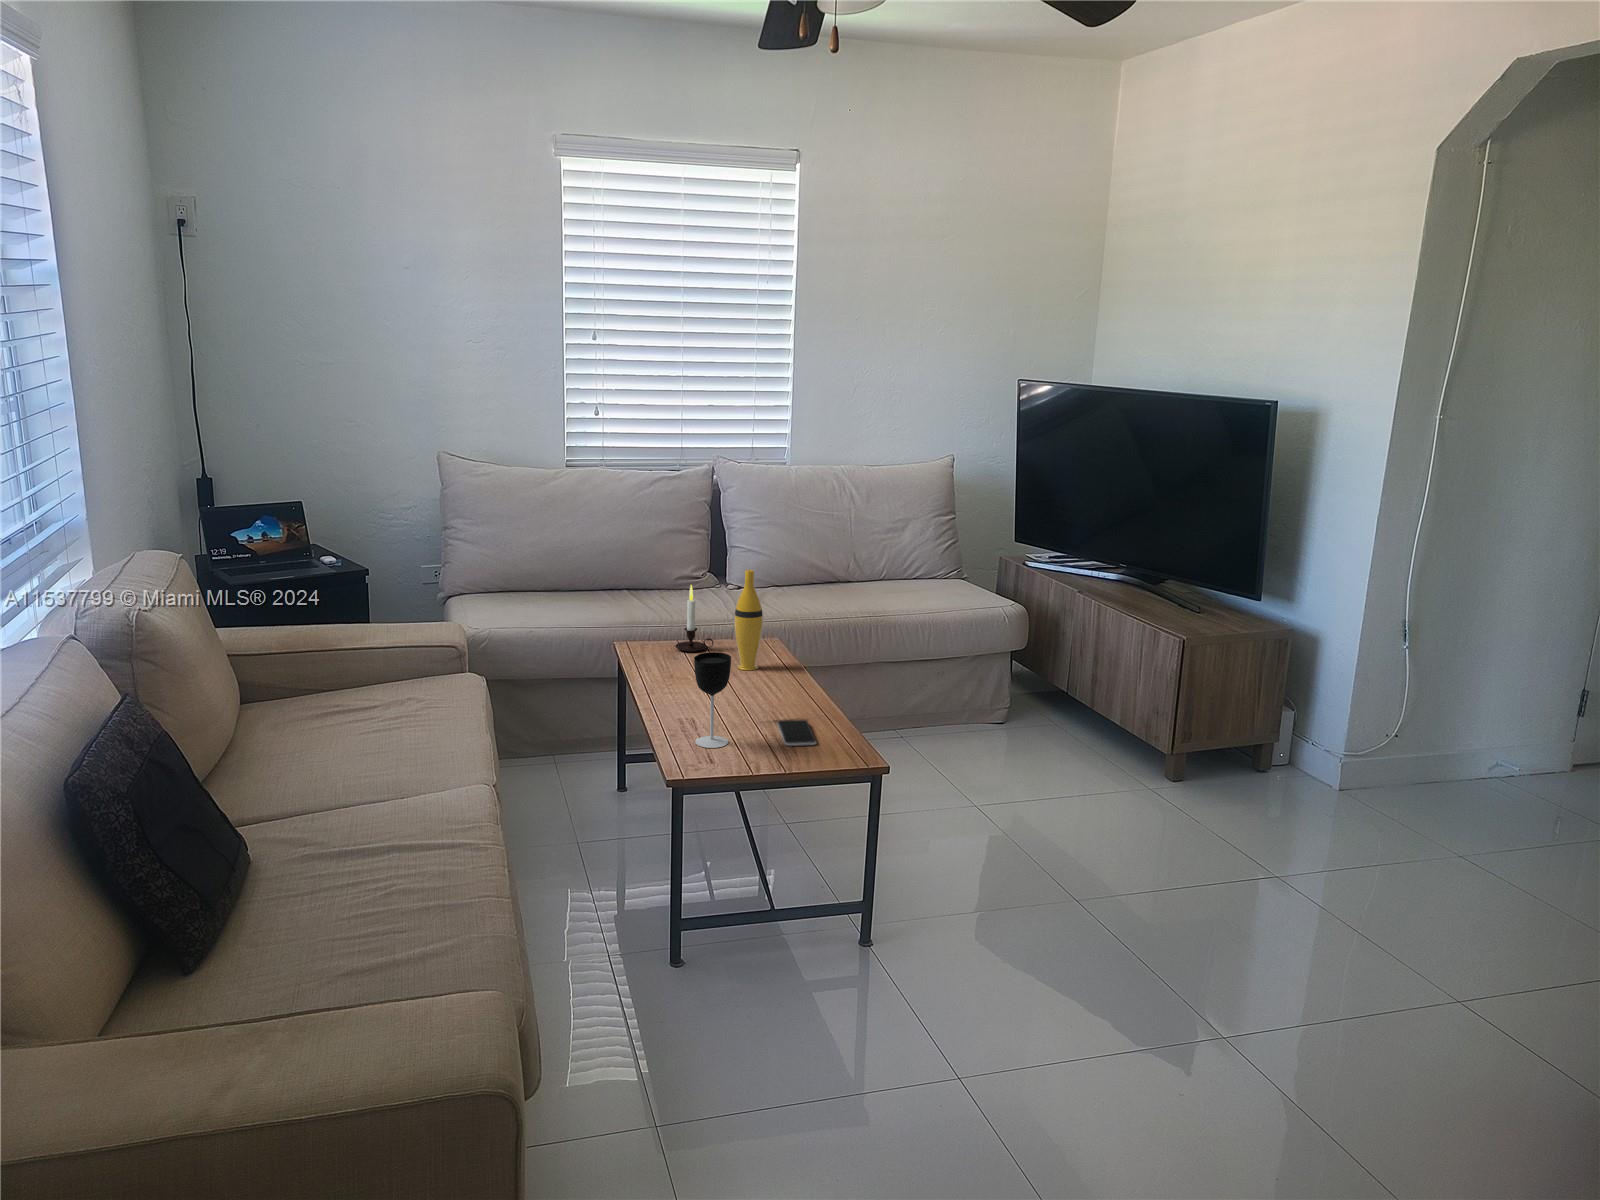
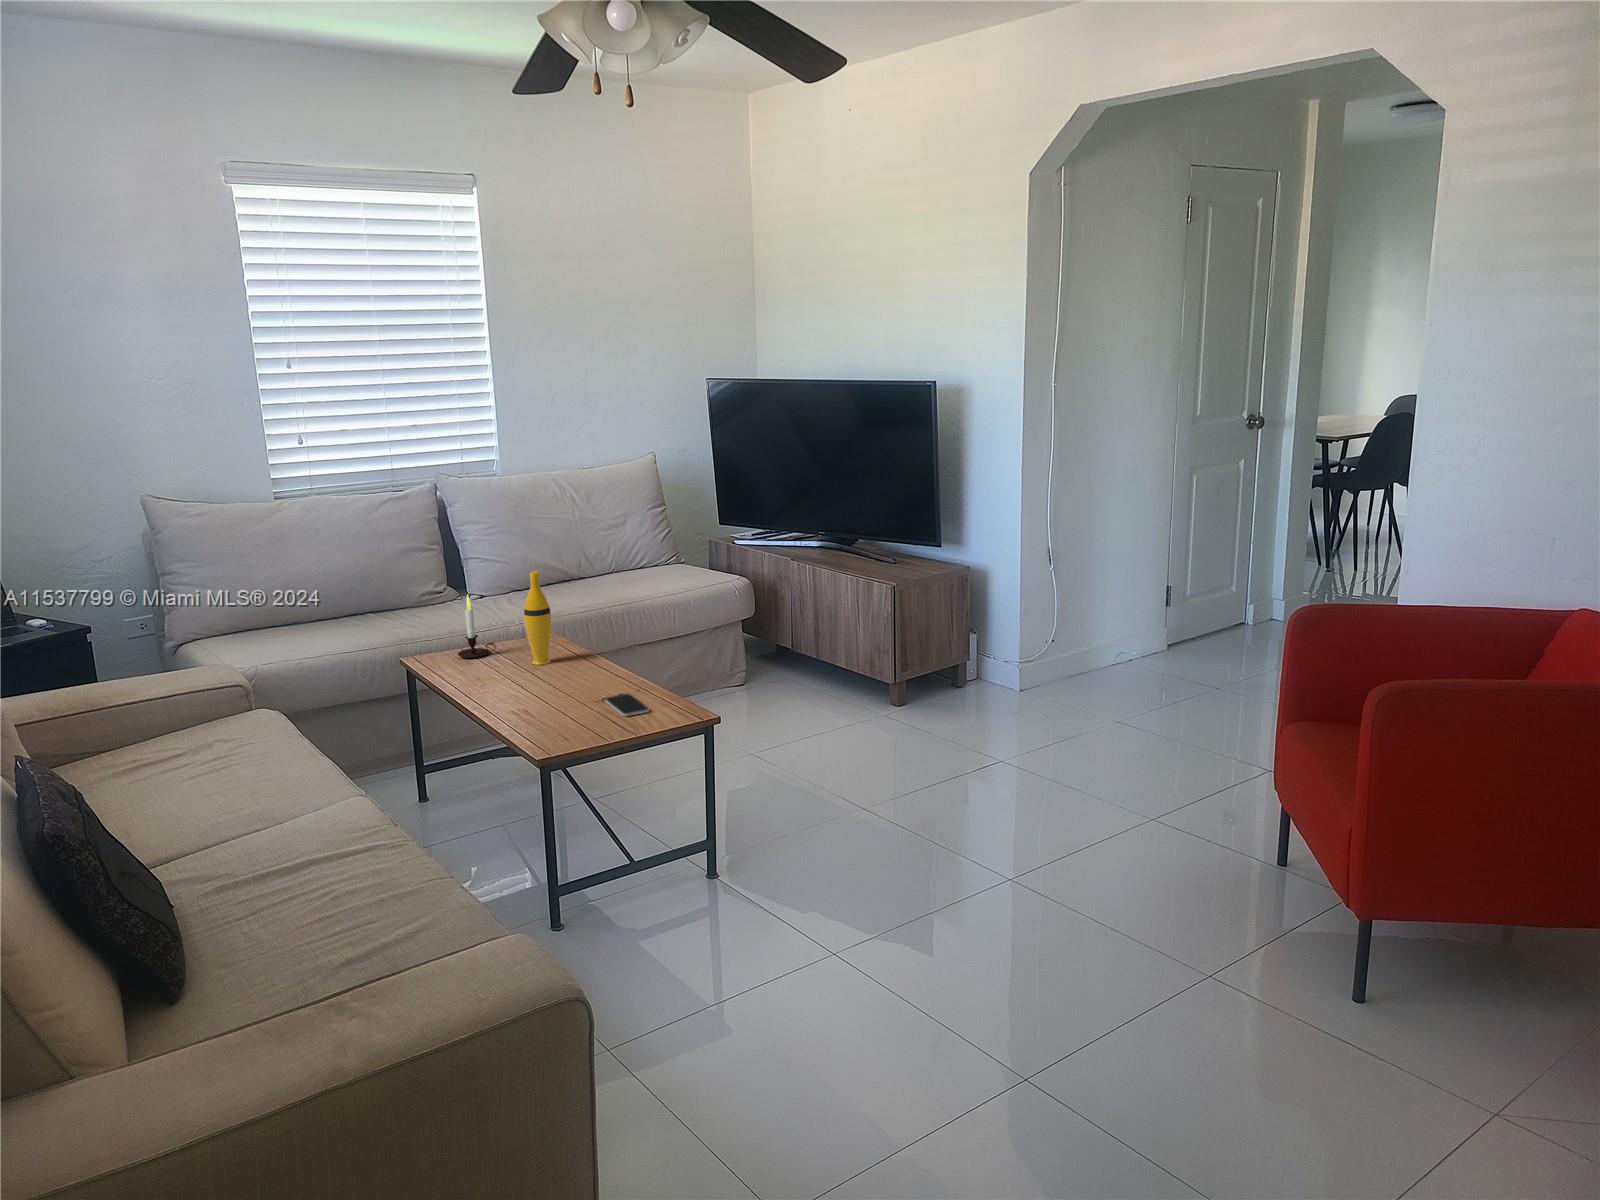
wine glass: present [694,652,731,748] -> none [534,644,572,730]

